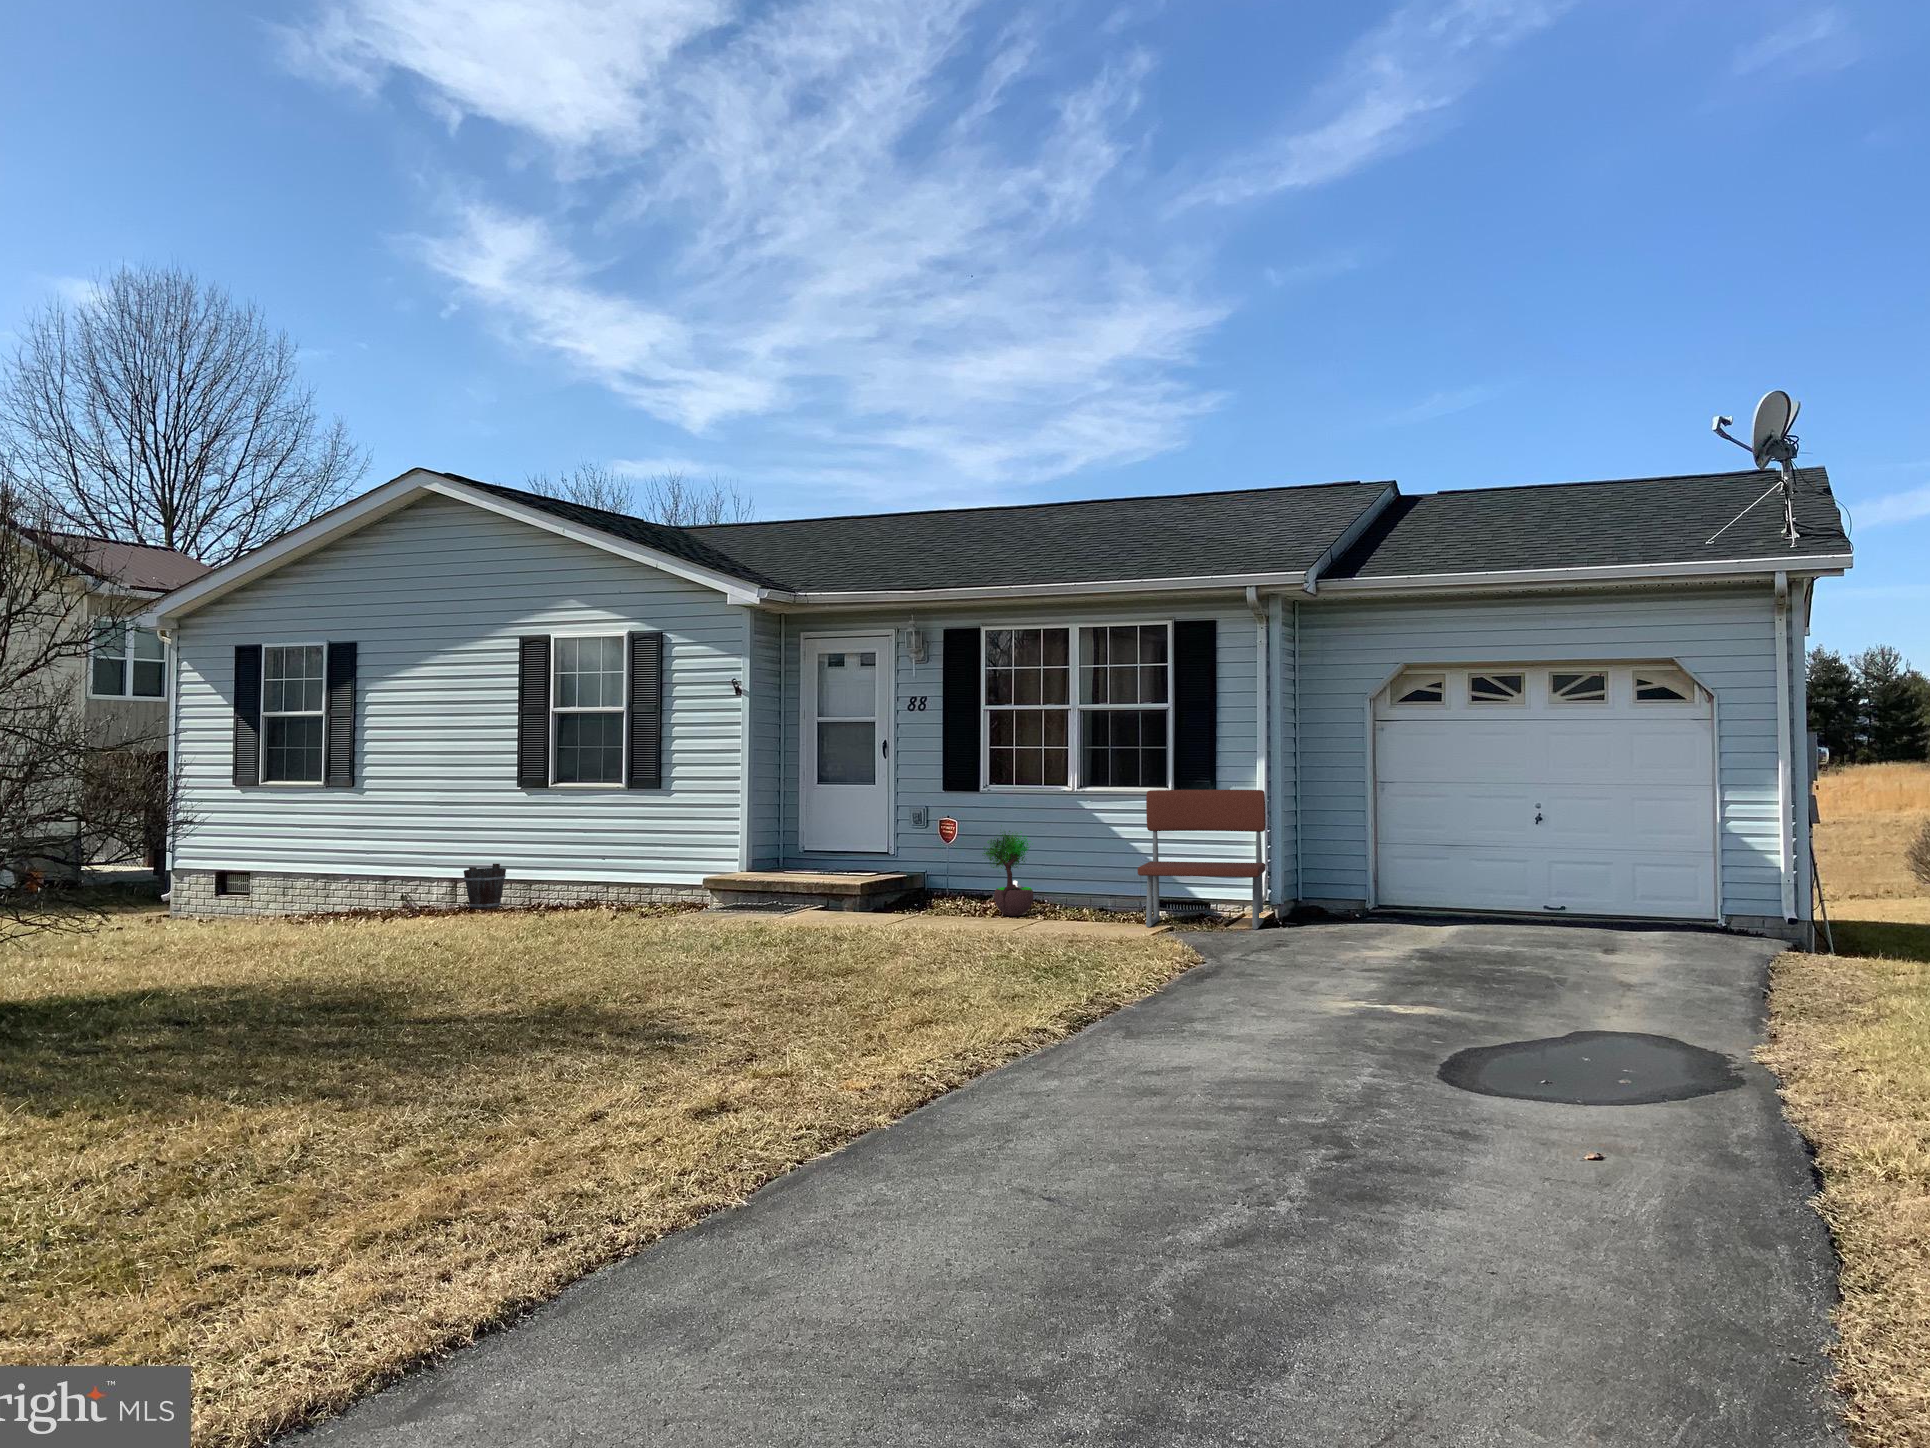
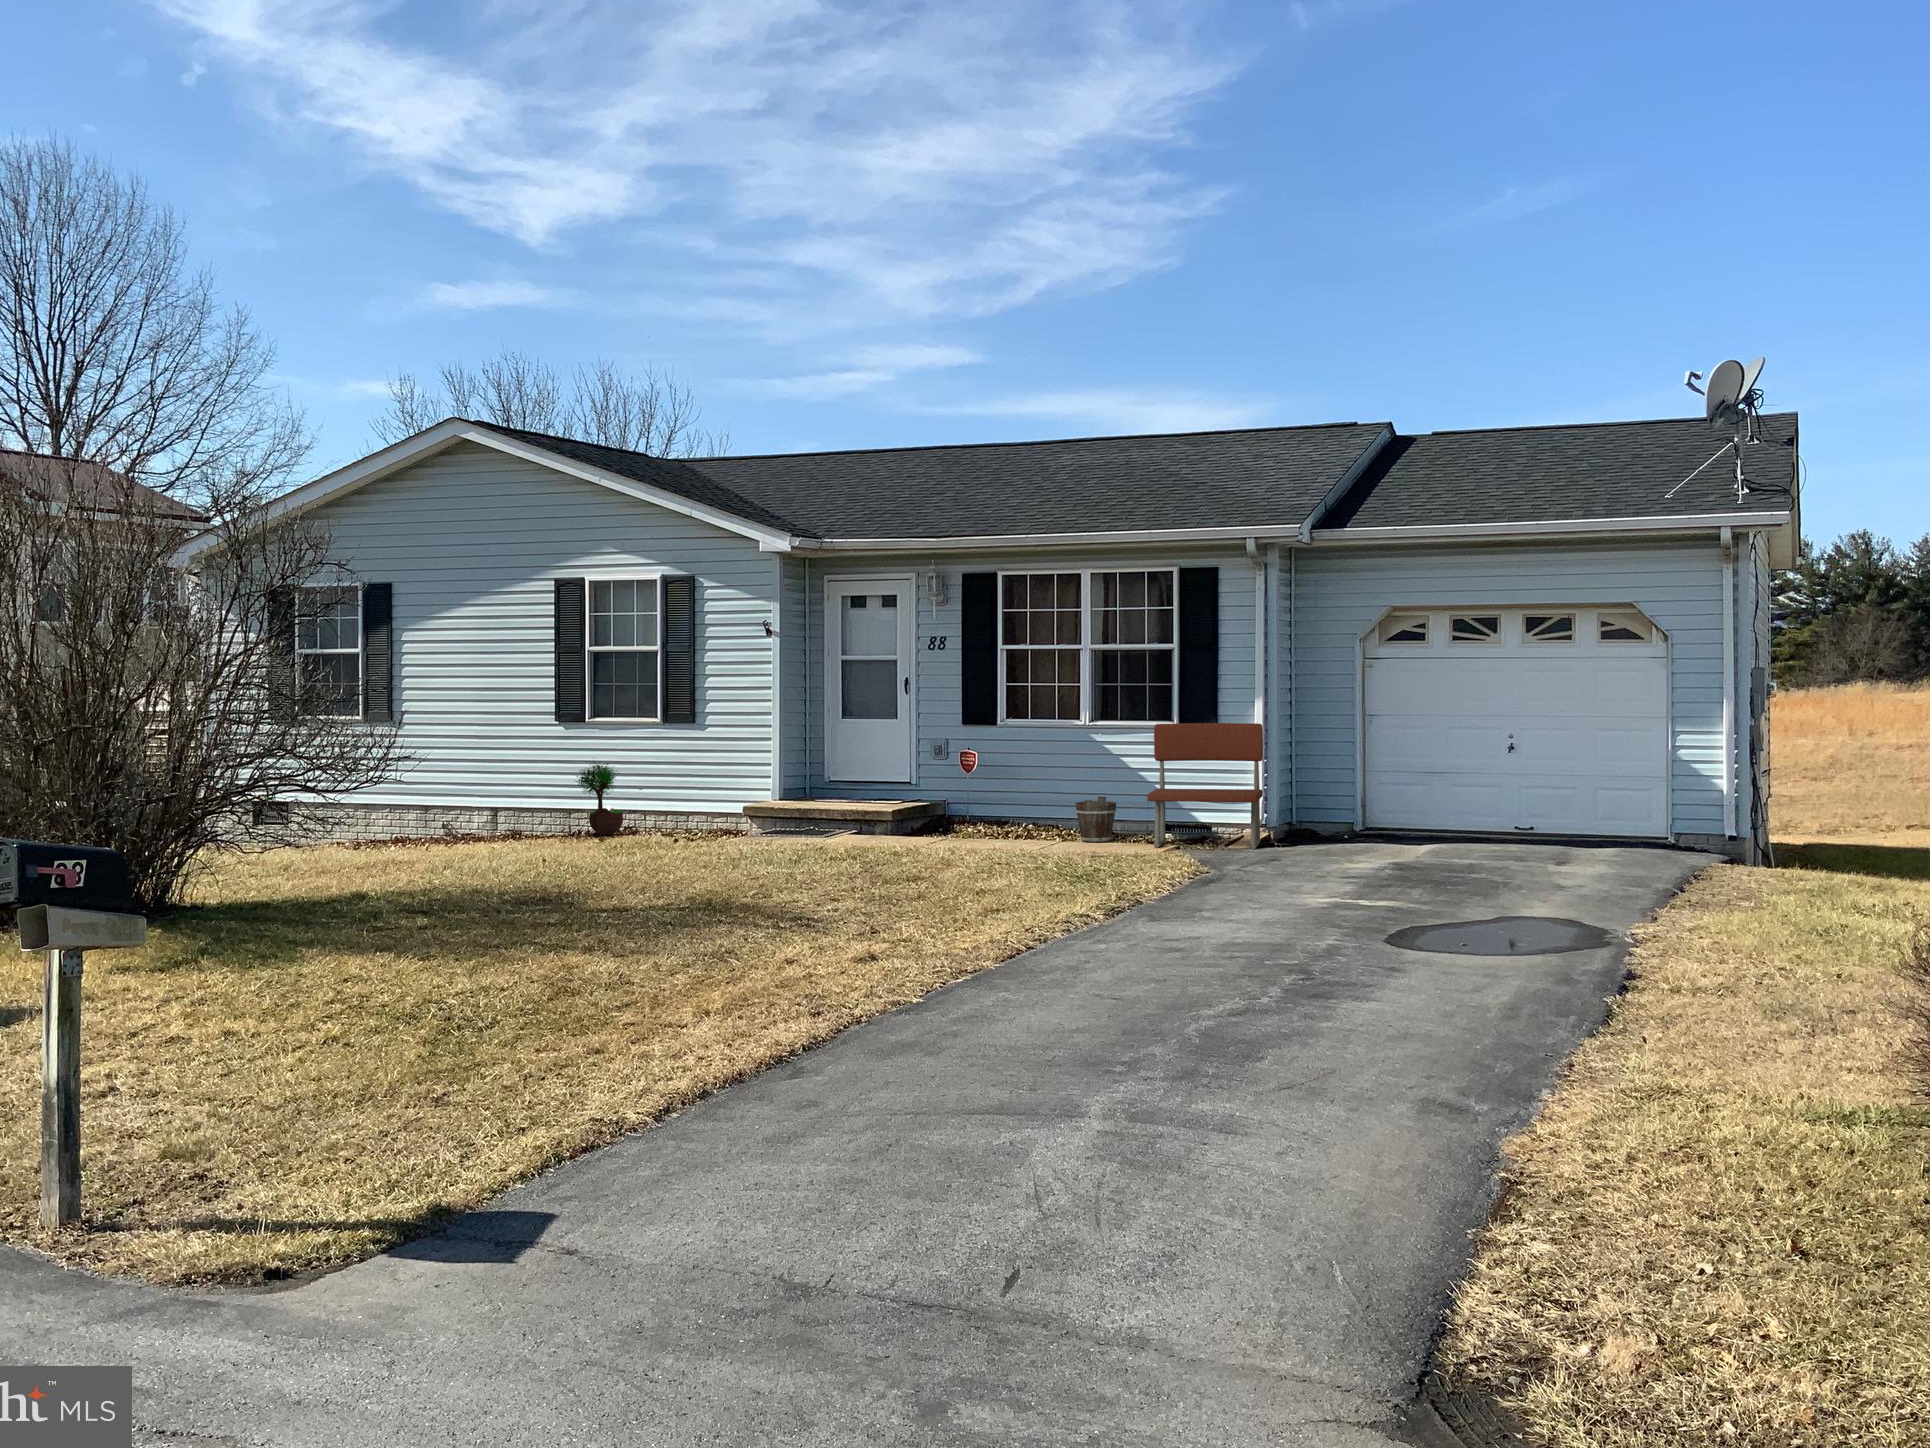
potted tree: present [983,830,1033,916] -> present [575,762,623,835]
bucket: present [464,864,506,909] -> present [1075,797,1116,843]

